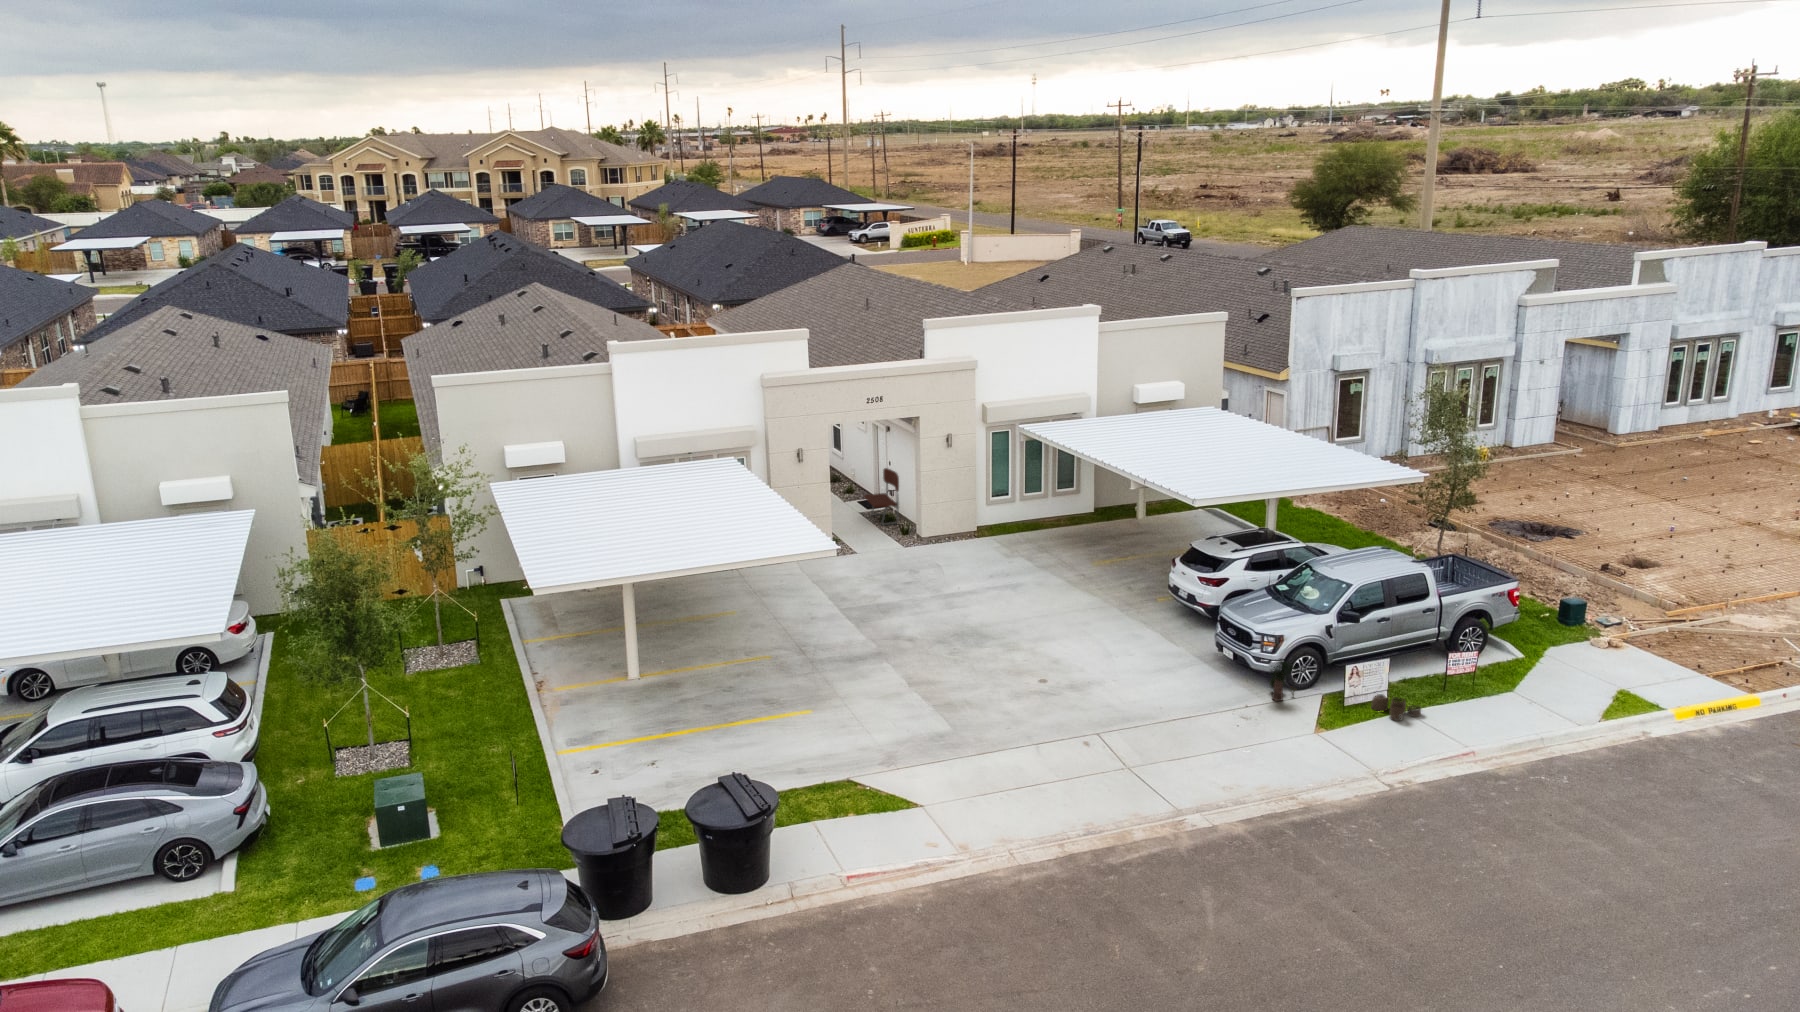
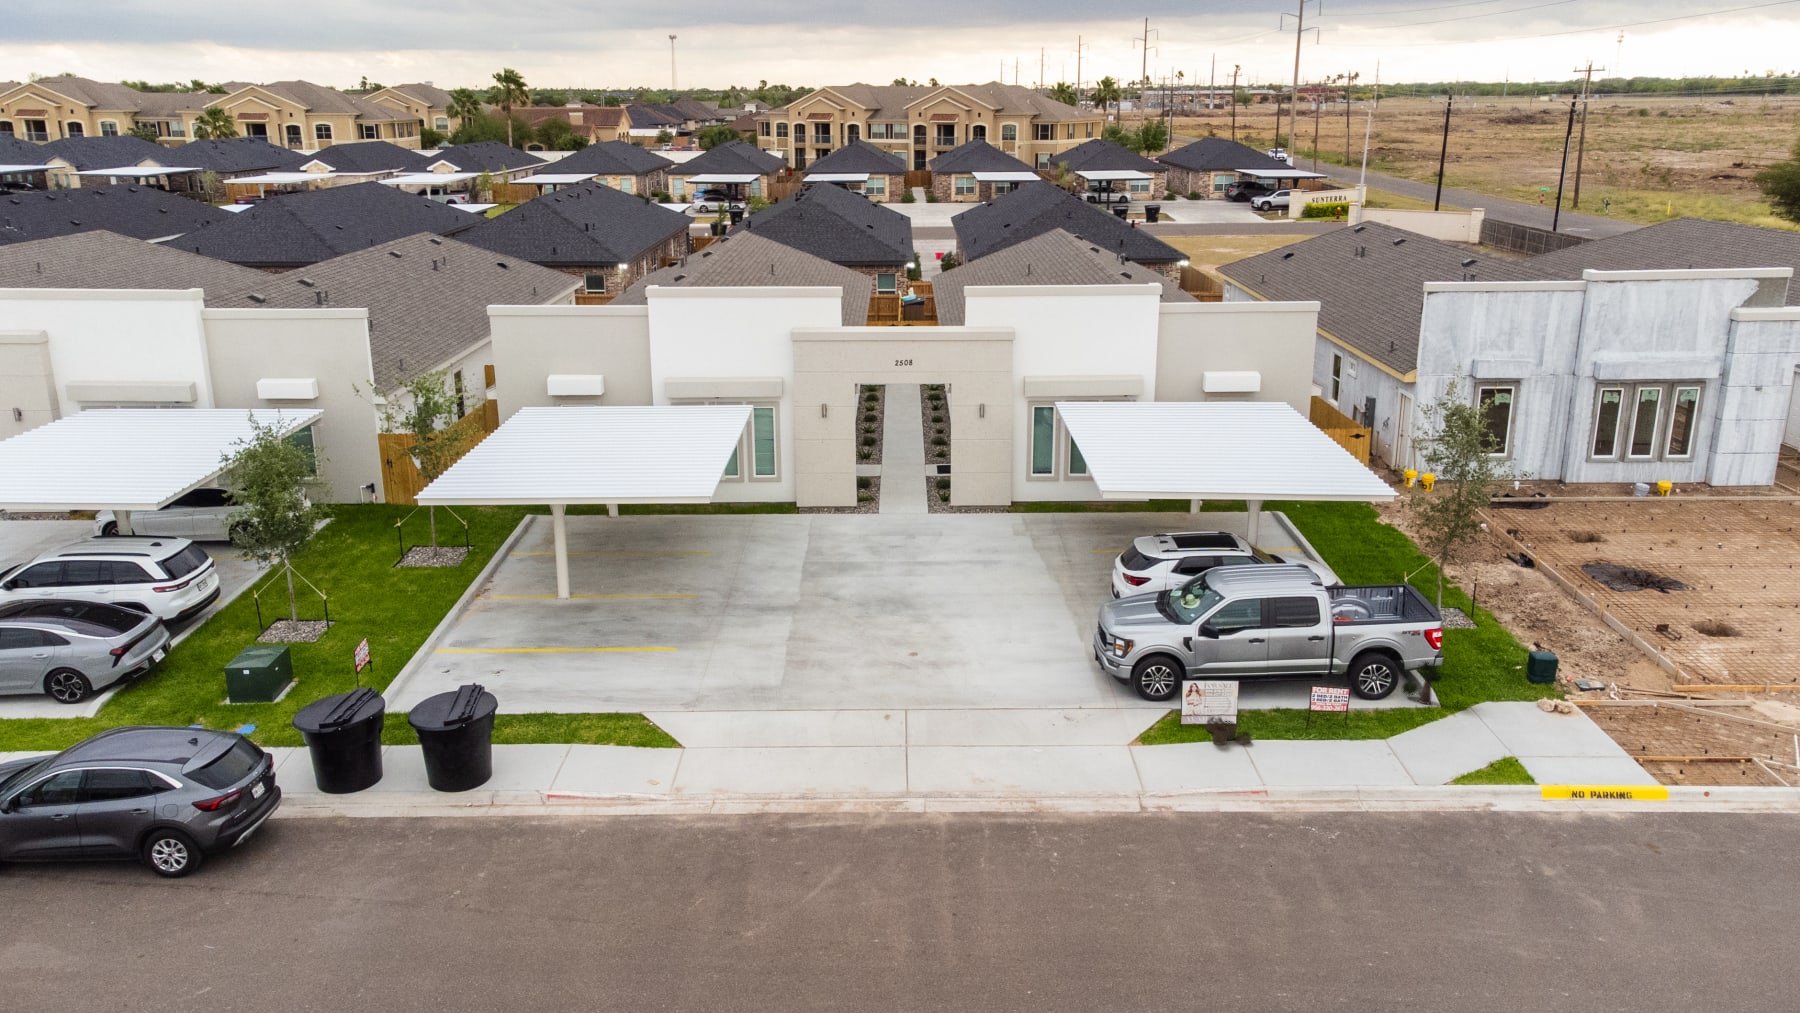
bench: present [864,468,900,525] -> none [919,434,949,490]
potted plant: present [1270,658,1295,701] -> present [1402,661,1441,704]

